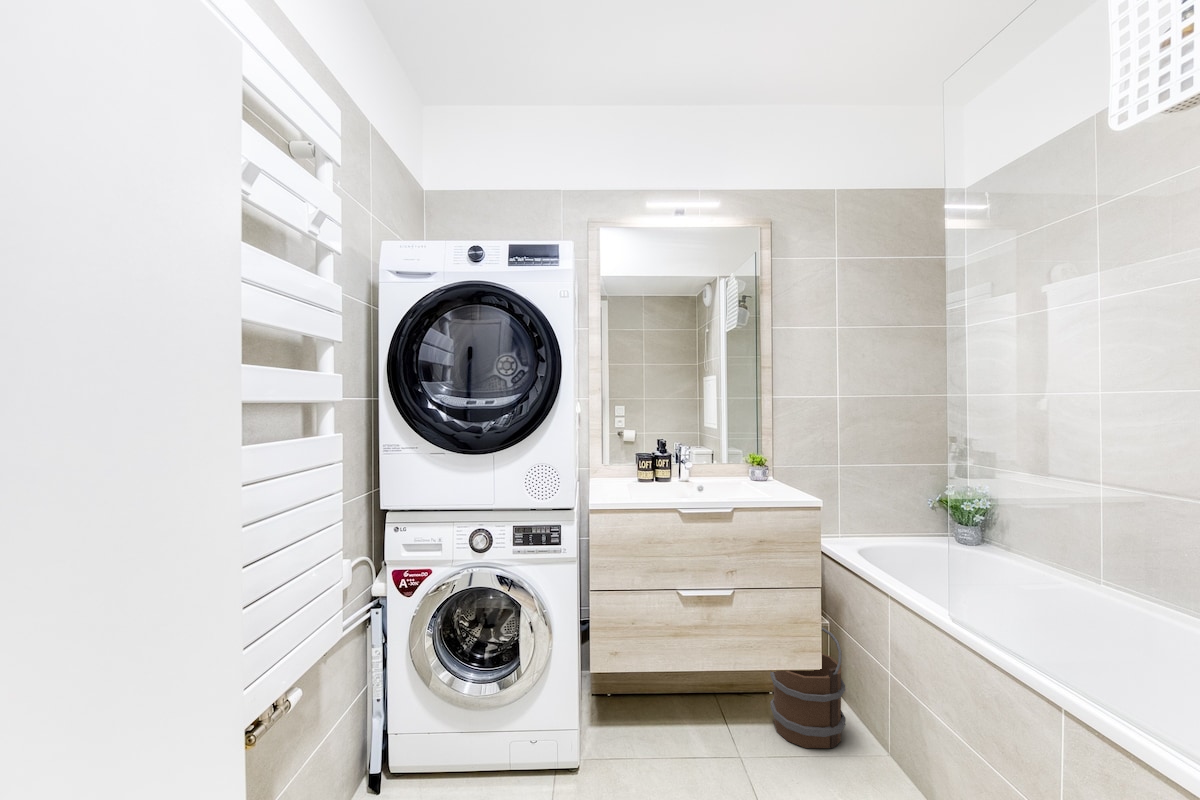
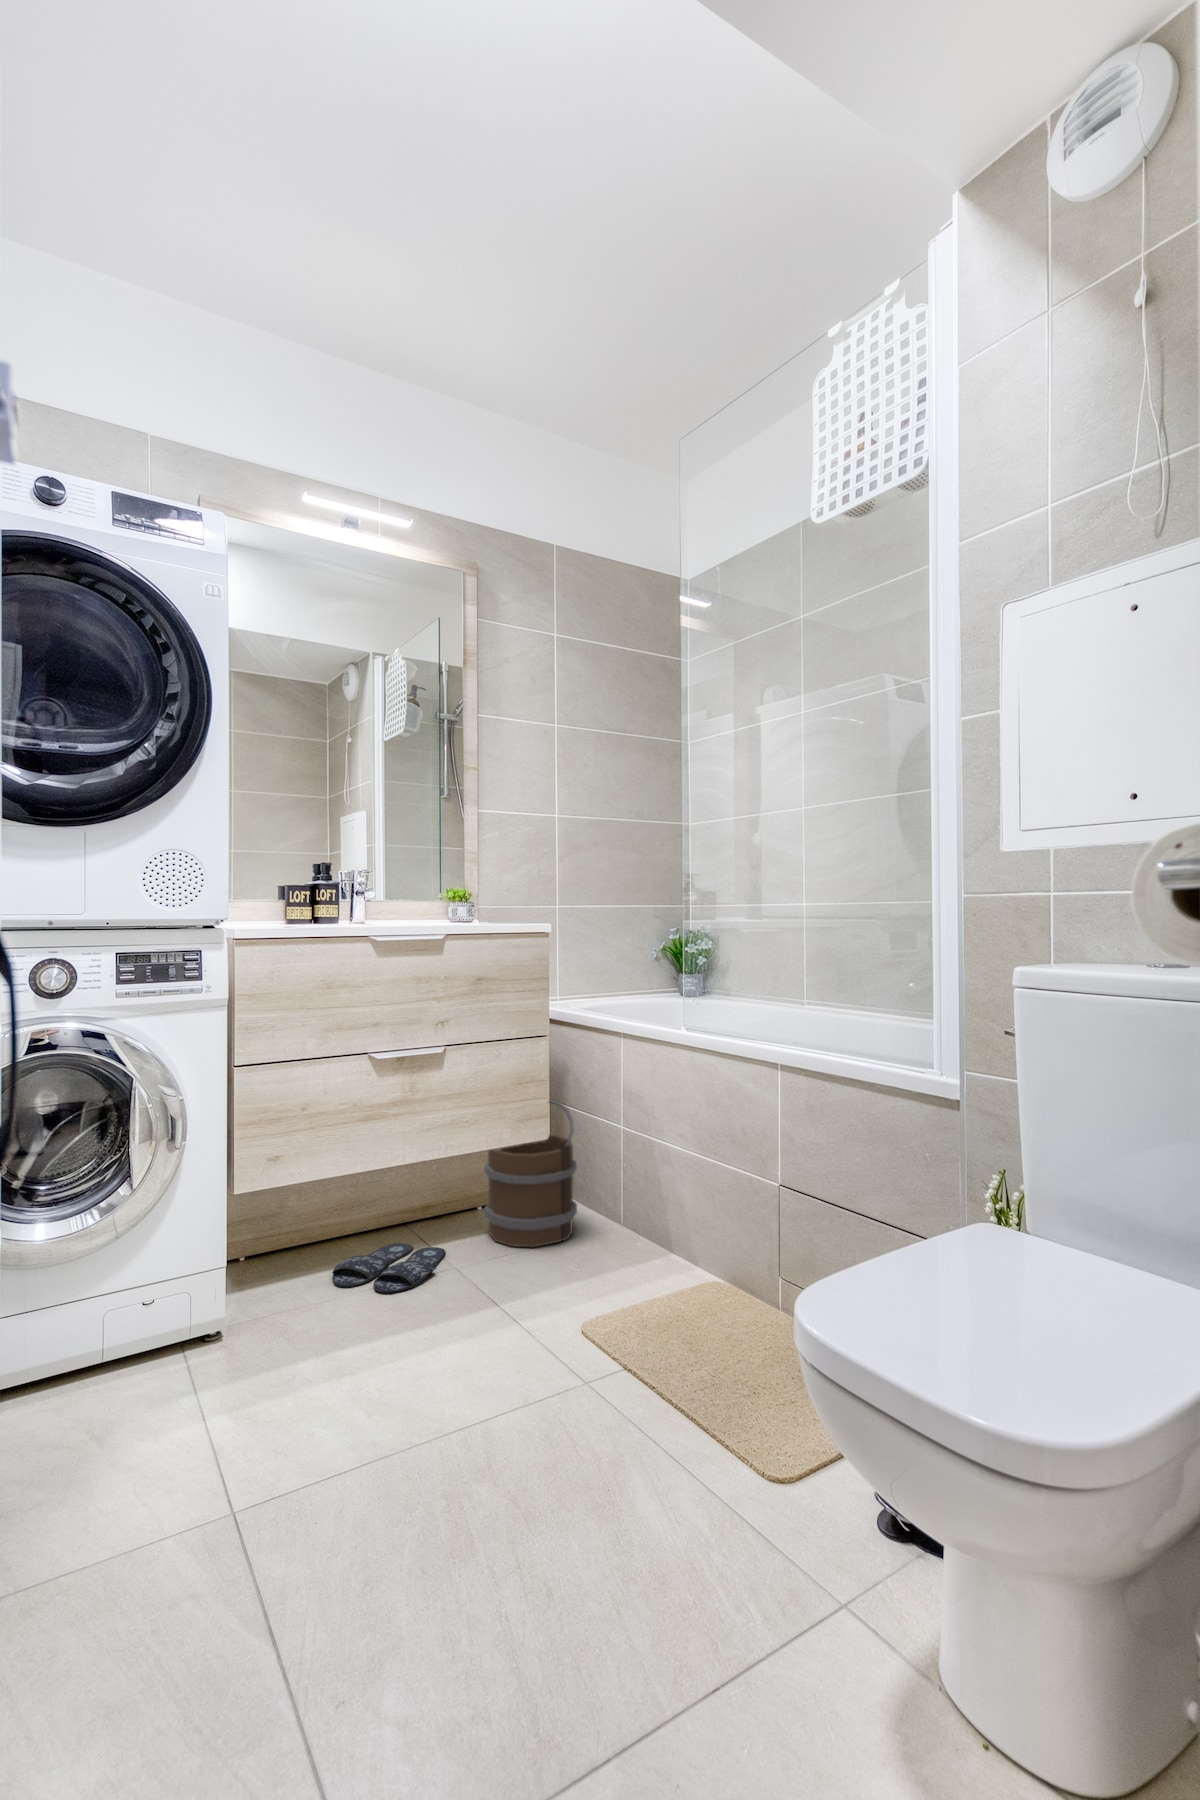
slippers: none [656,712,738,764] -> present [332,1243,446,1293]

